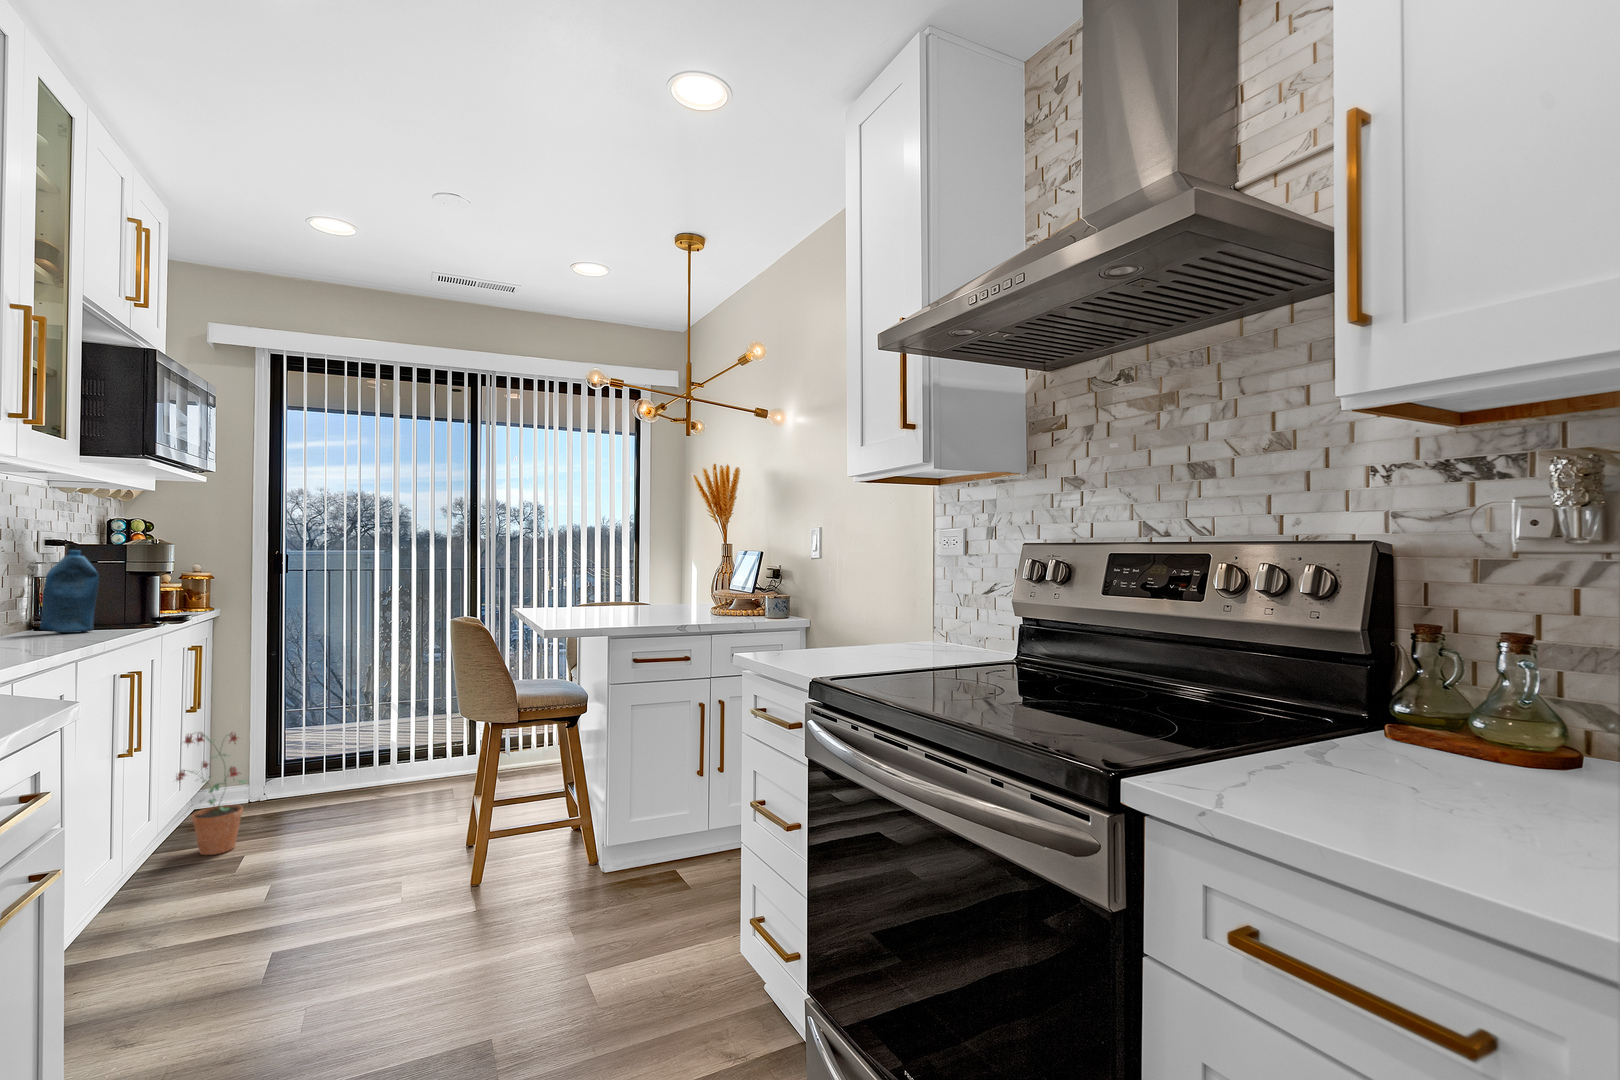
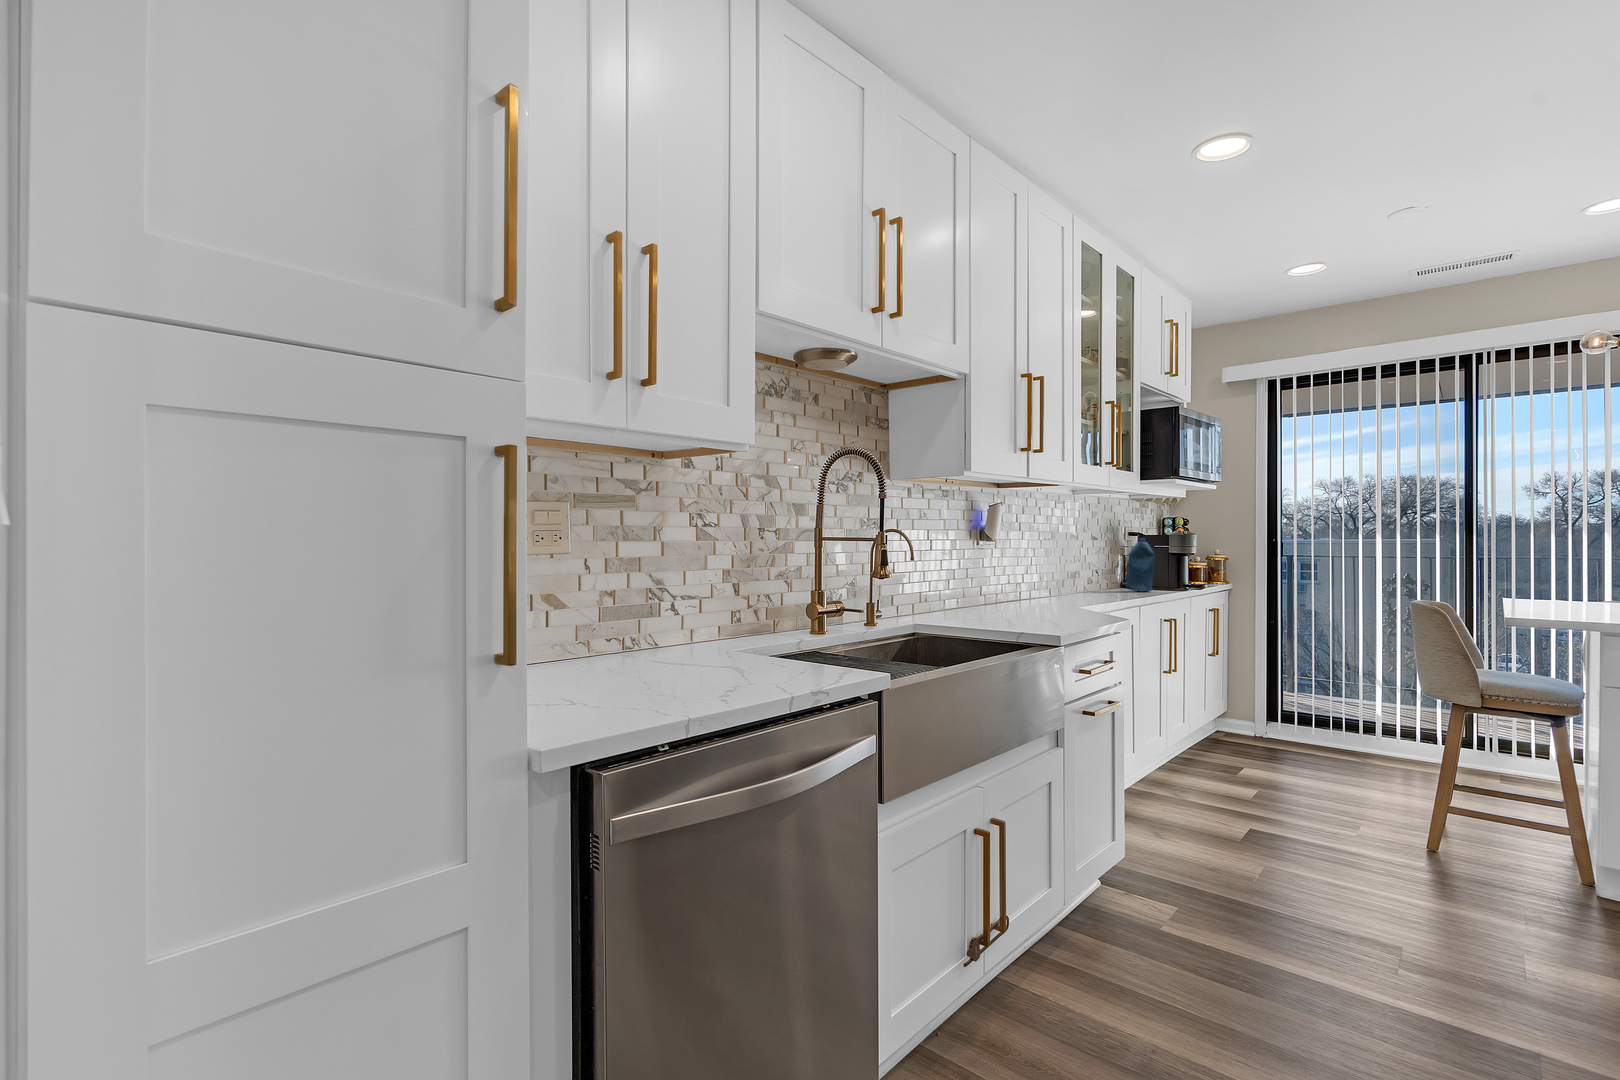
potted plant: present [176,732,246,855] -> none [1198,670,1249,762]

